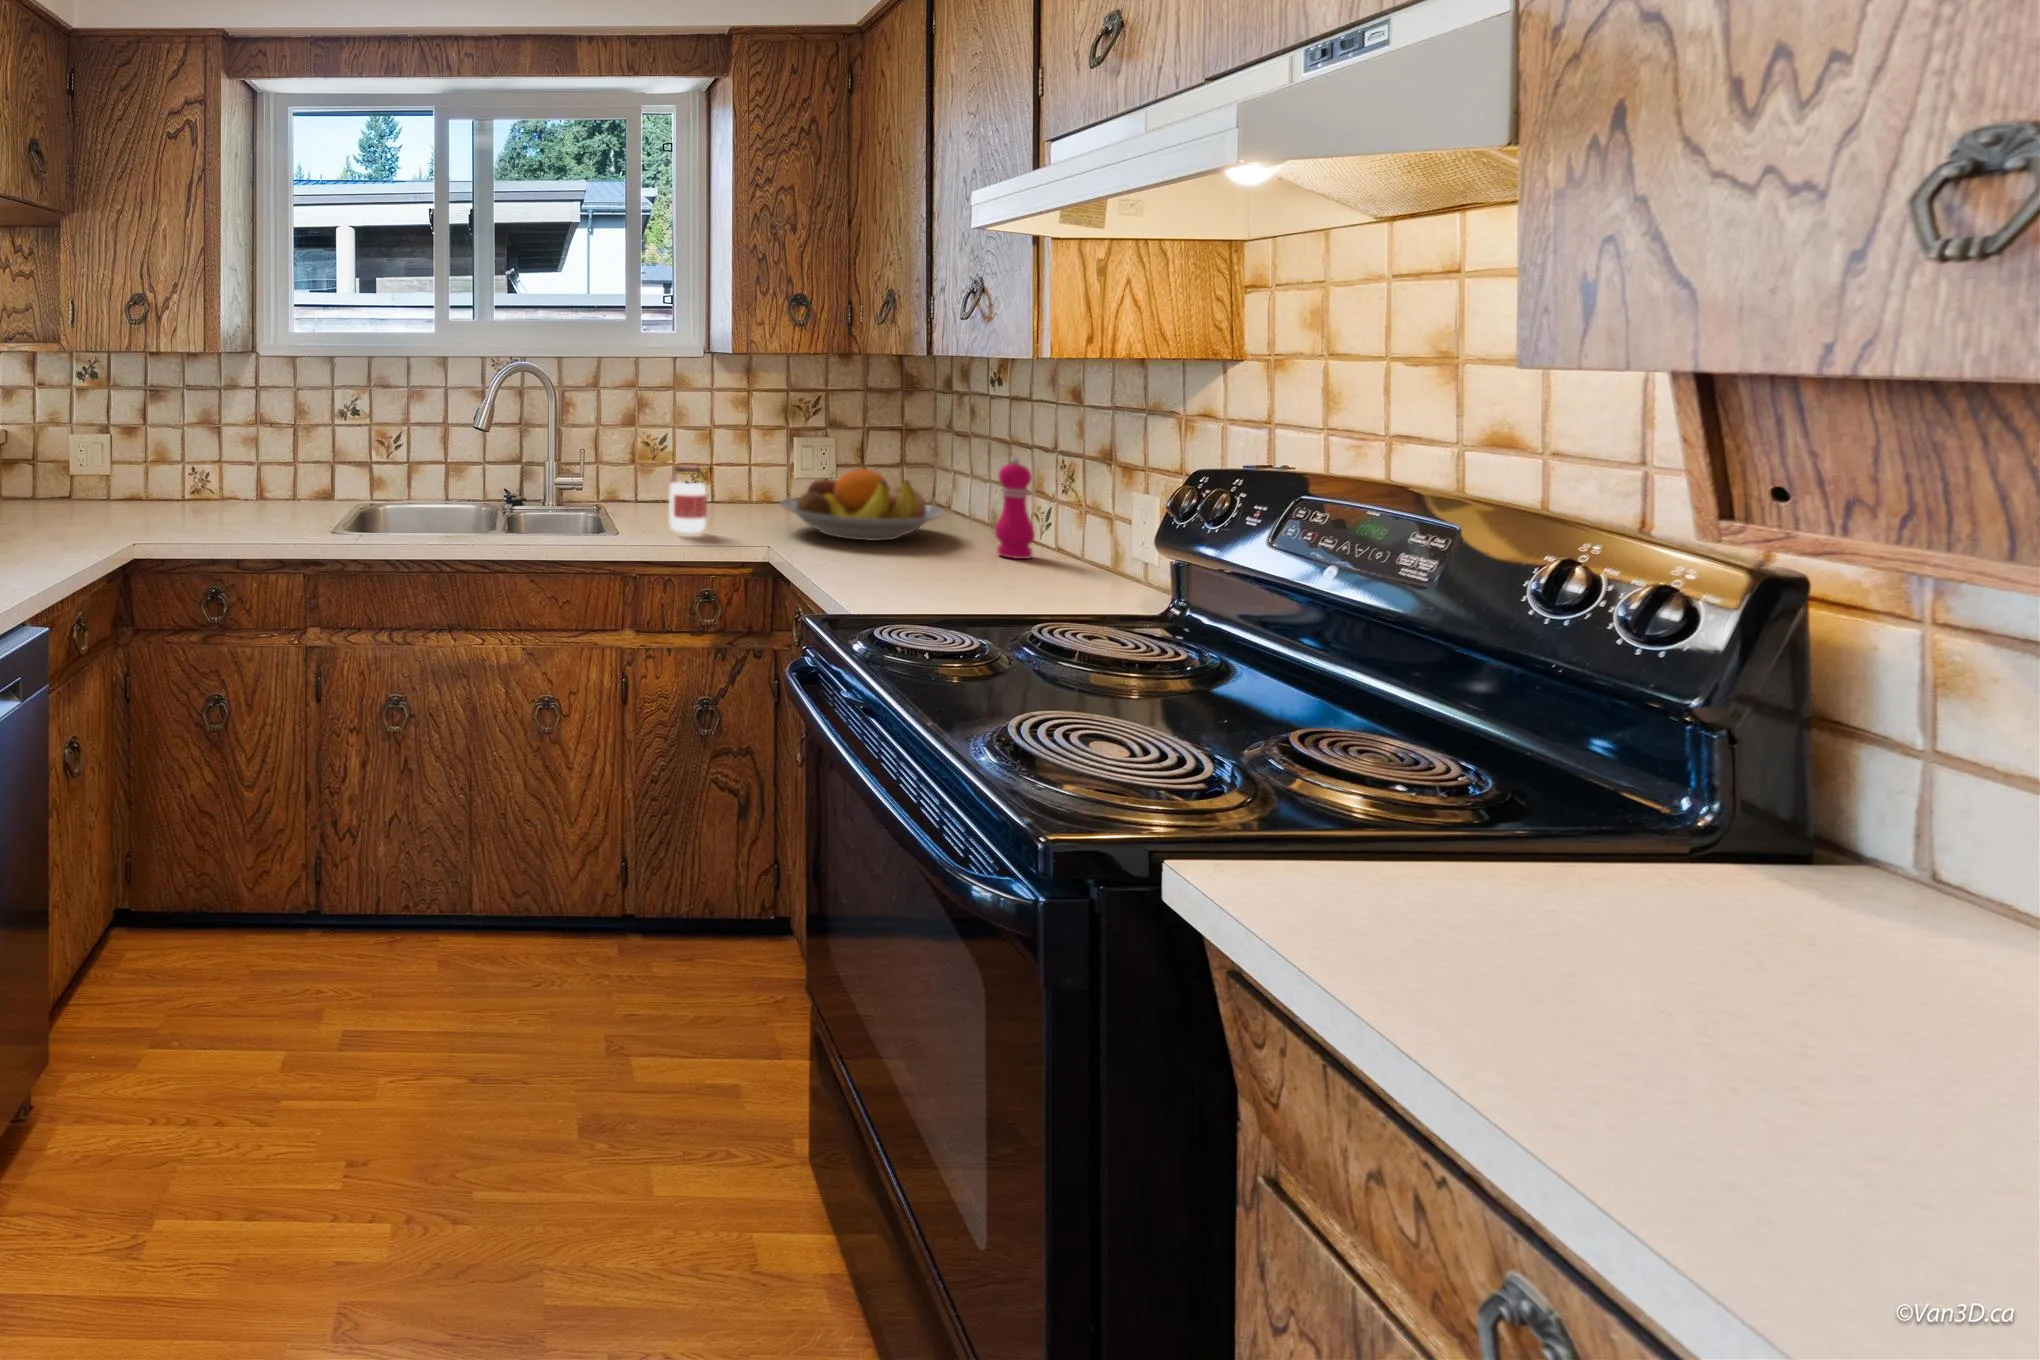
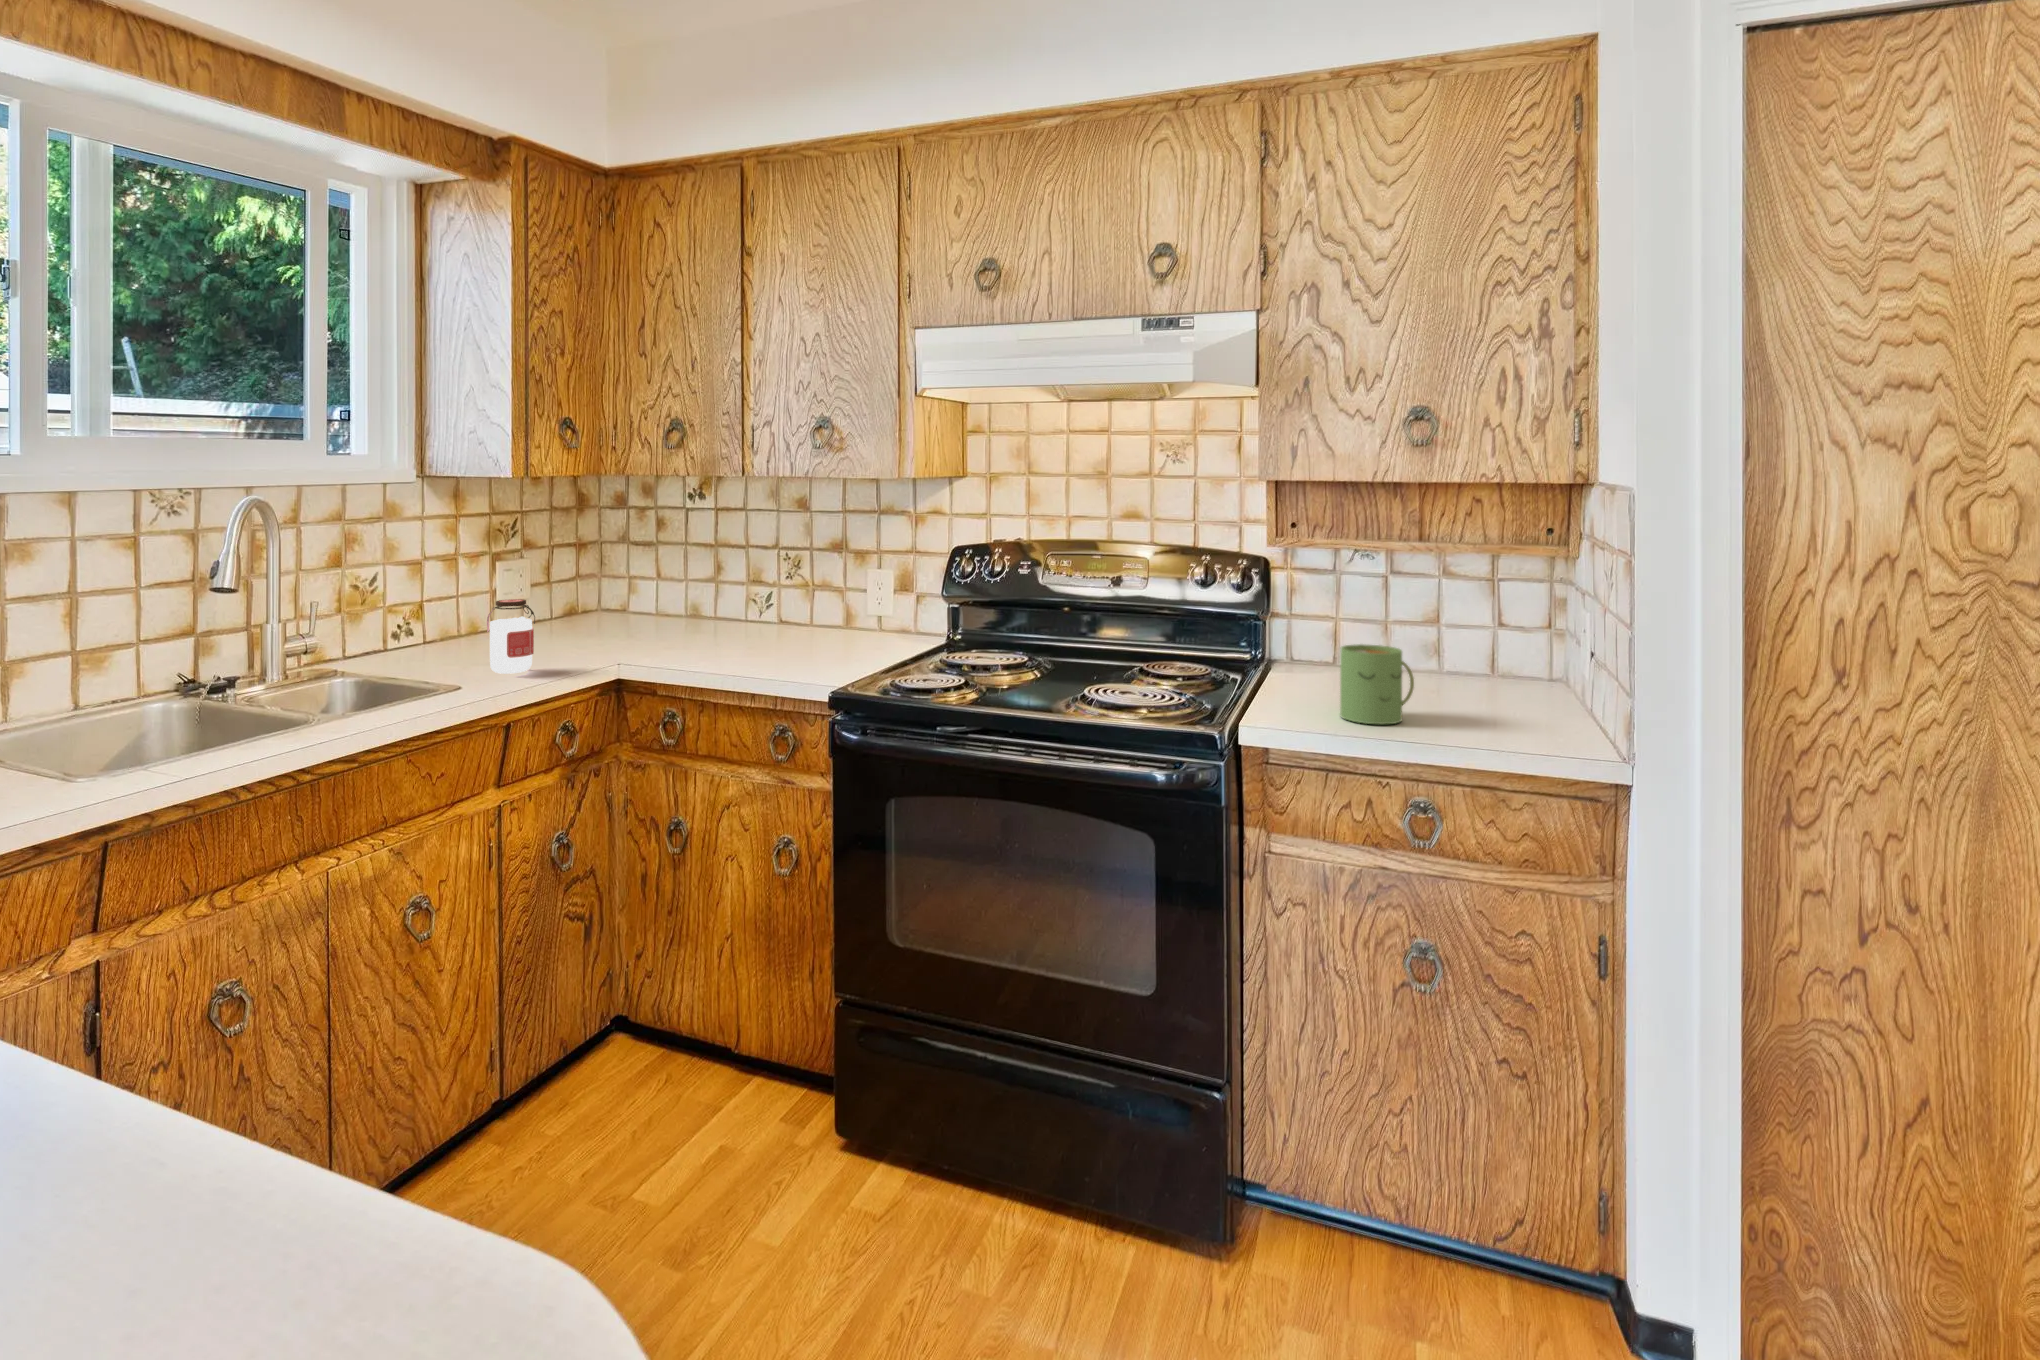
pepper mill: present [995,456,1035,559] -> none [767,555,796,636]
fruit bowl: present [780,469,944,541] -> none [566,582,718,649]
mug: none [1493,808,1807,1107] -> present [1340,644,1414,724]

